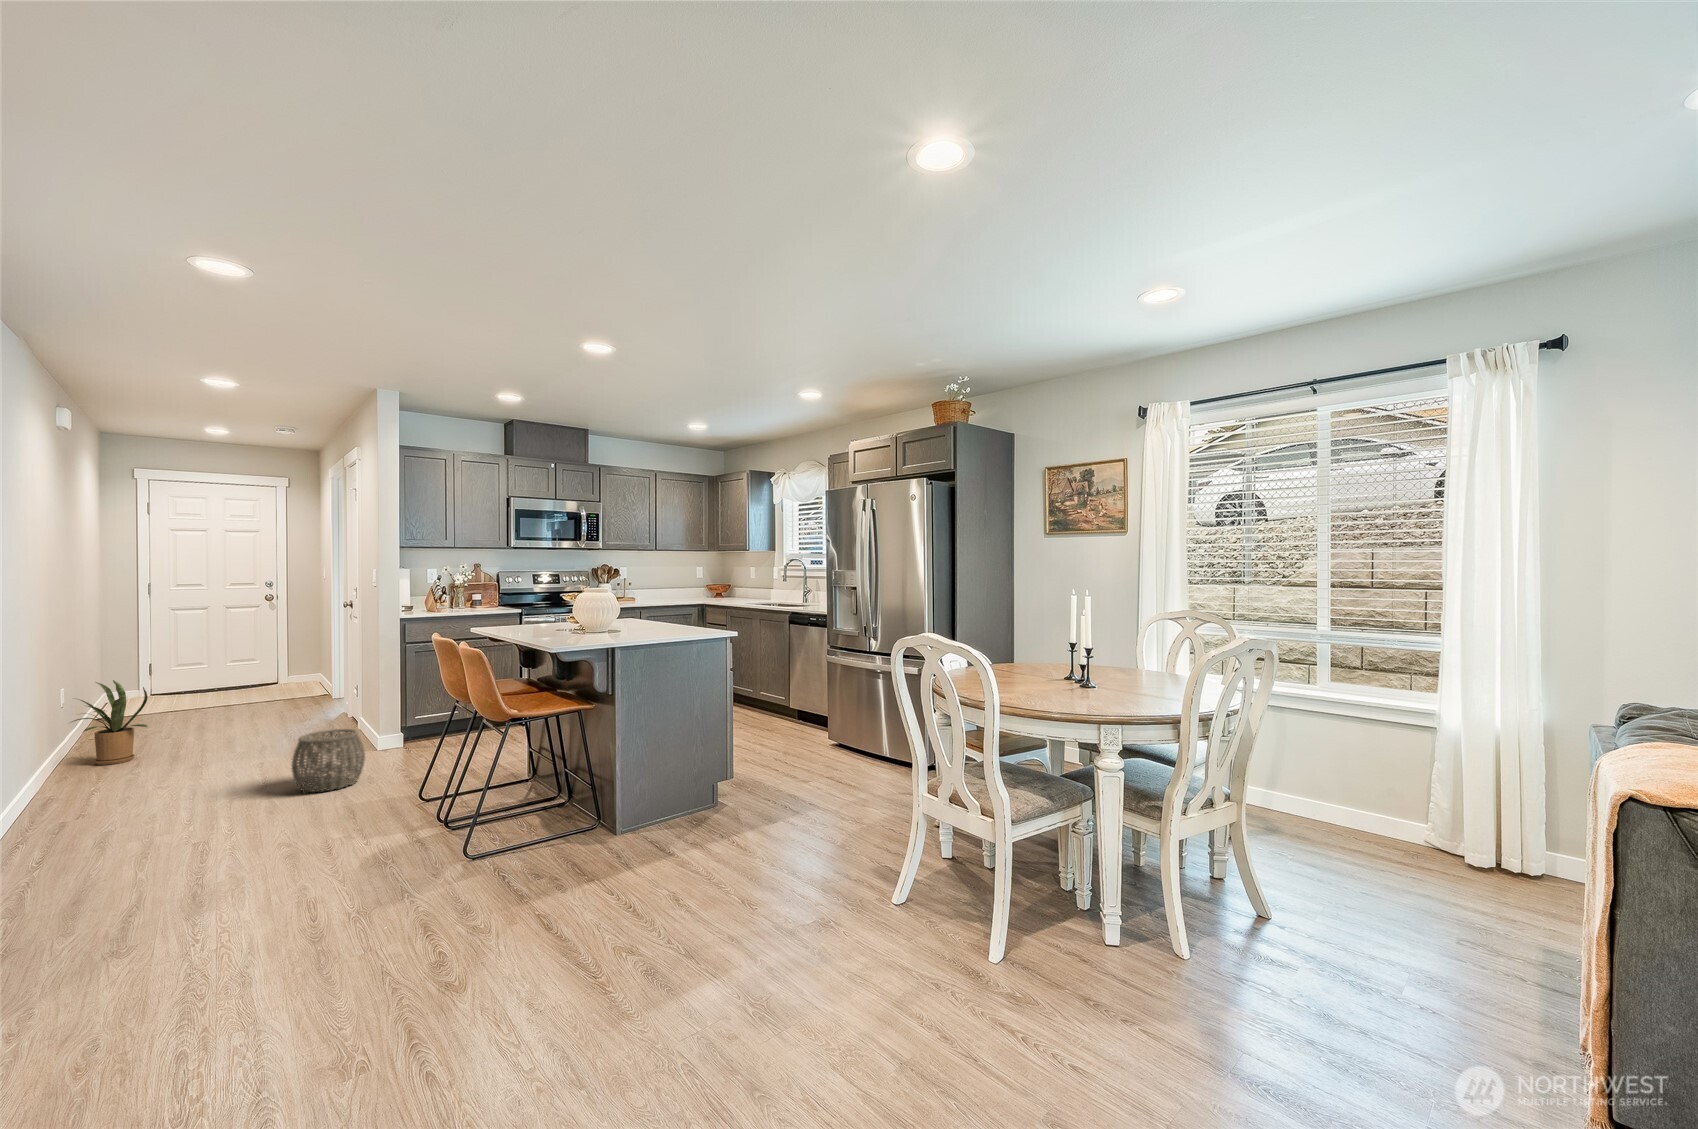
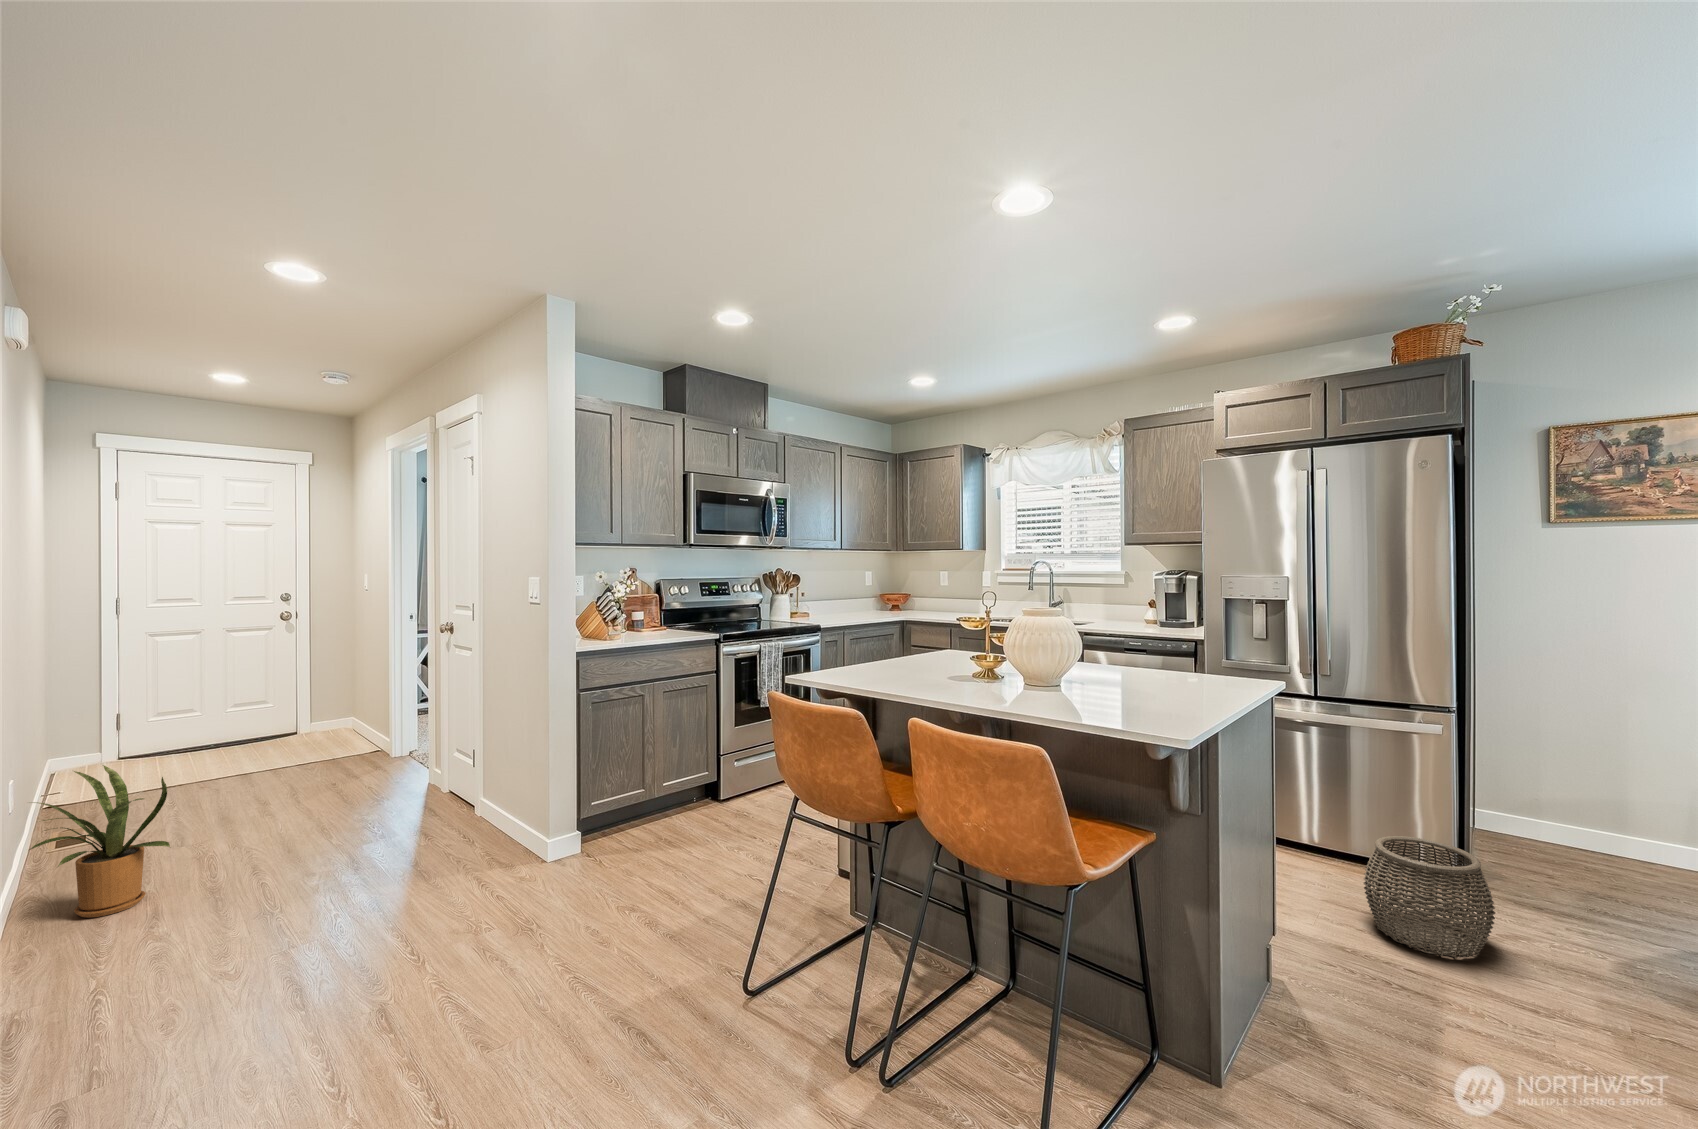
woven basket: present [292,729,365,792] -> present [1364,836,1495,958]

